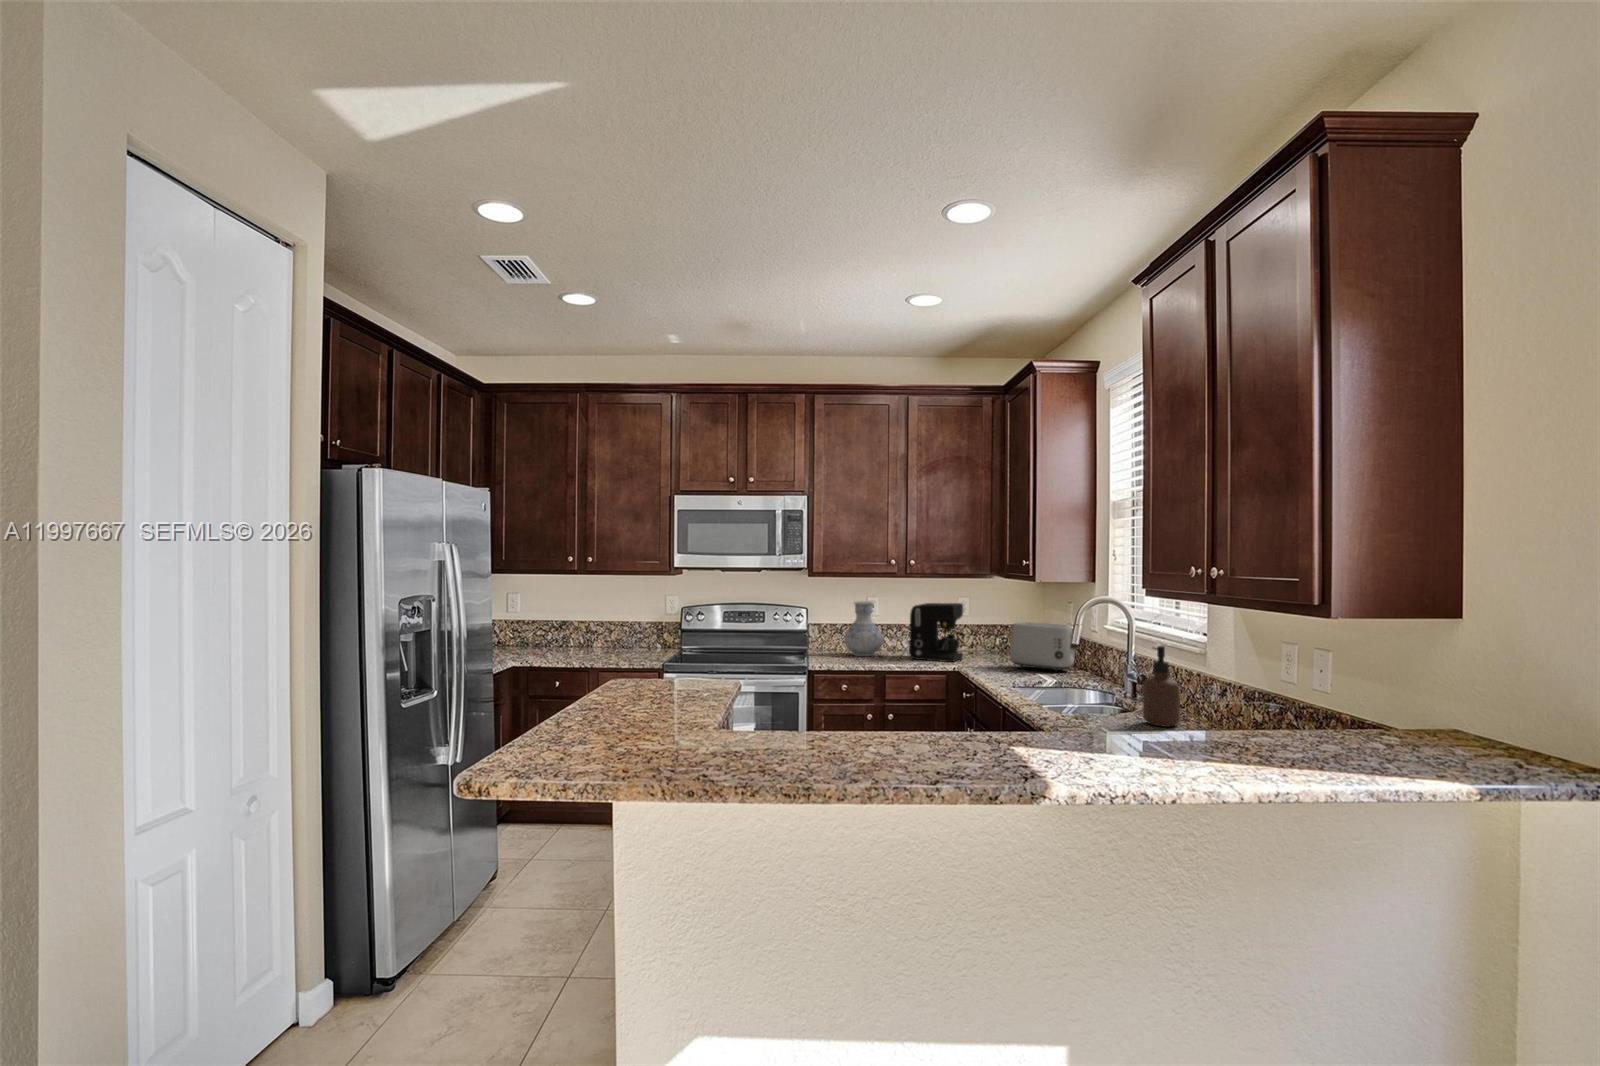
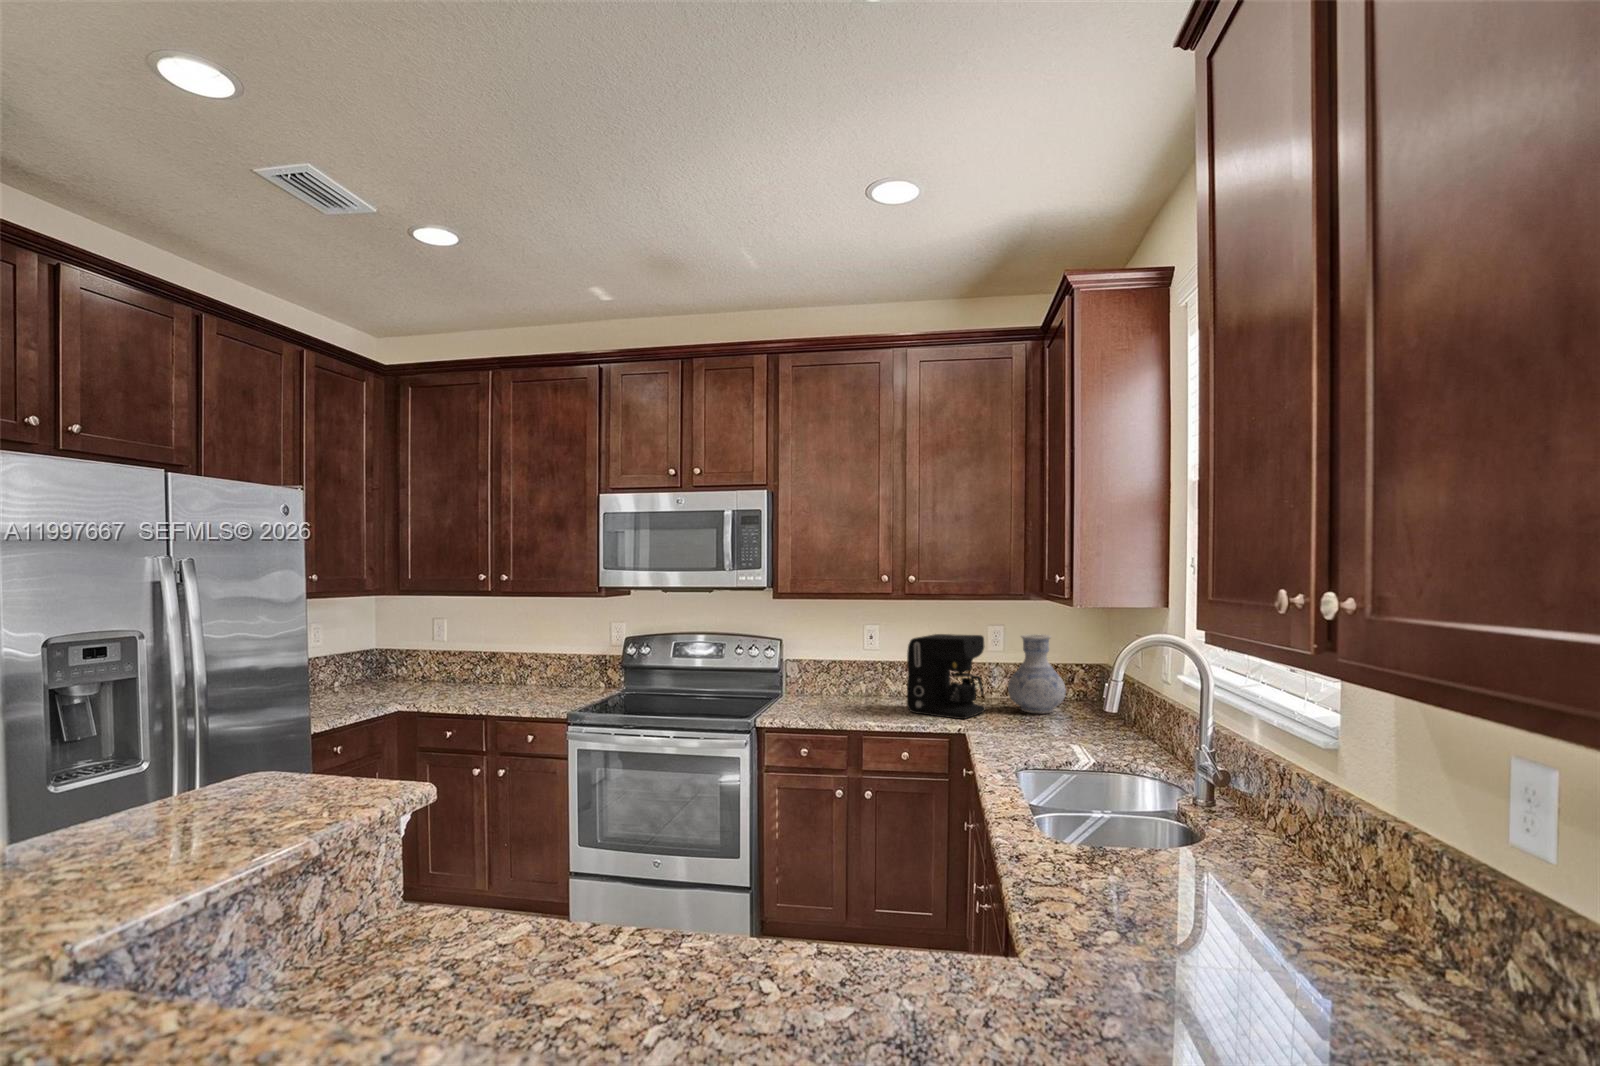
vase: present [844,601,883,656] -> present [1008,634,1066,713]
toaster: present [1010,622,1077,672] -> none [1041,665,1141,743]
soap dispenser: present [1143,646,1180,727] -> none [1203,742,1280,907]

